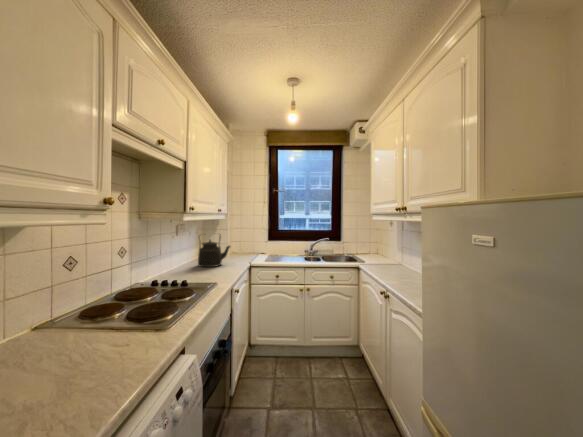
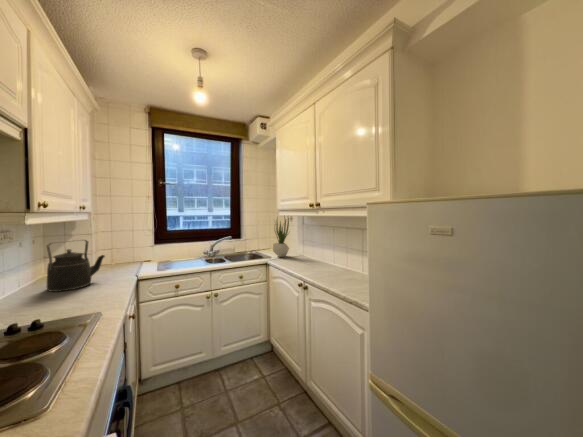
potted plant: none [368,219,388,263] -> present [273,217,289,257]

